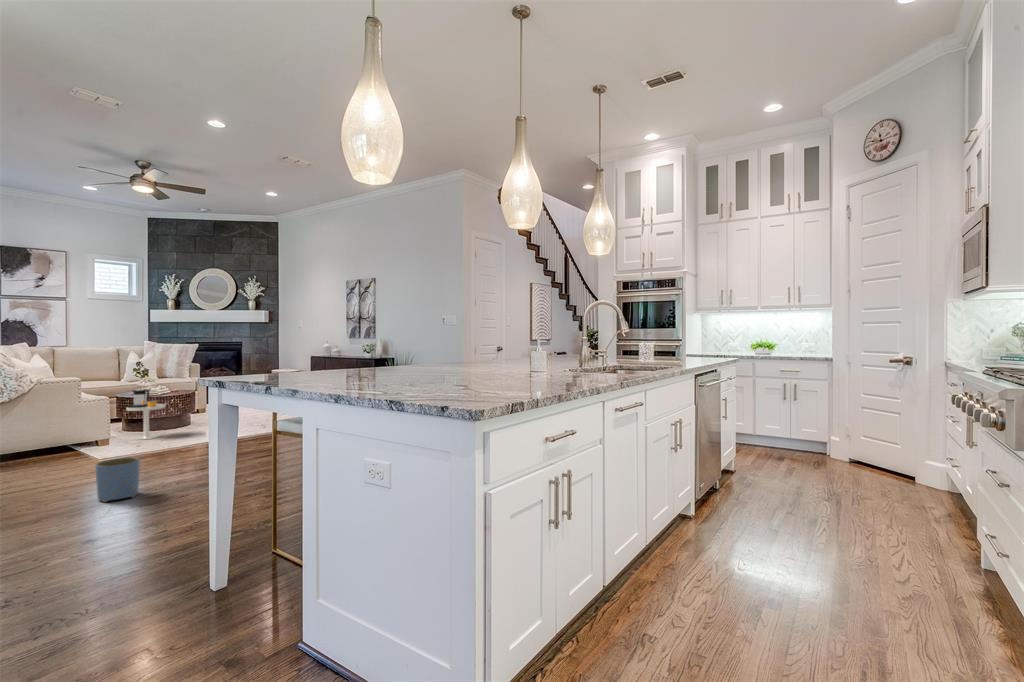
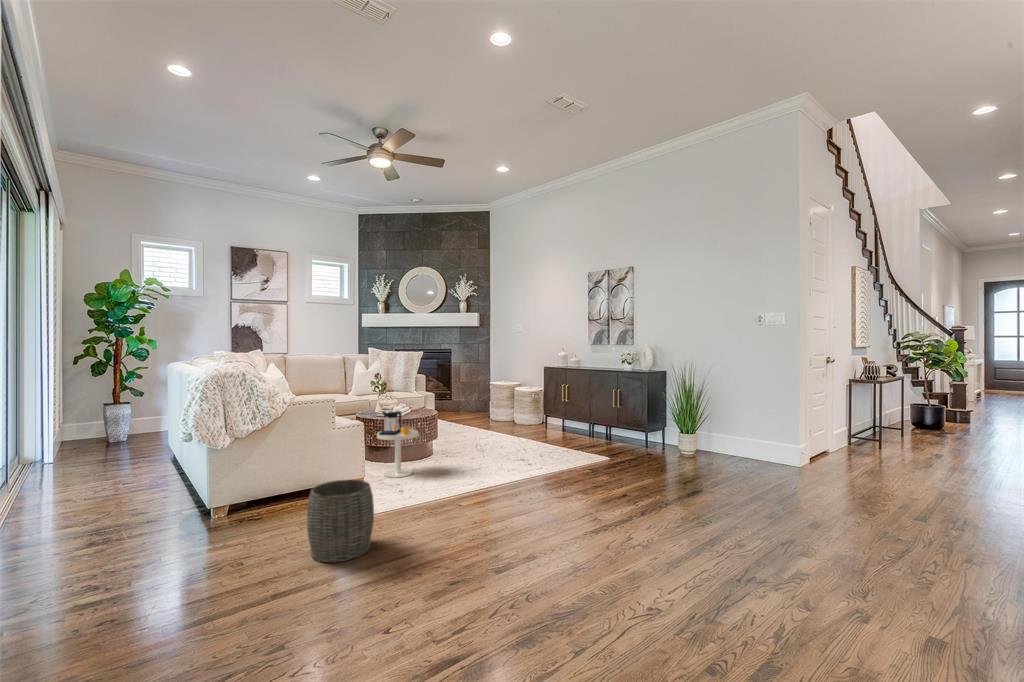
woven basket: none [34,430,91,480] -> present [307,479,374,563]
planter: present [95,457,140,502] -> none [431,555,494,651]

